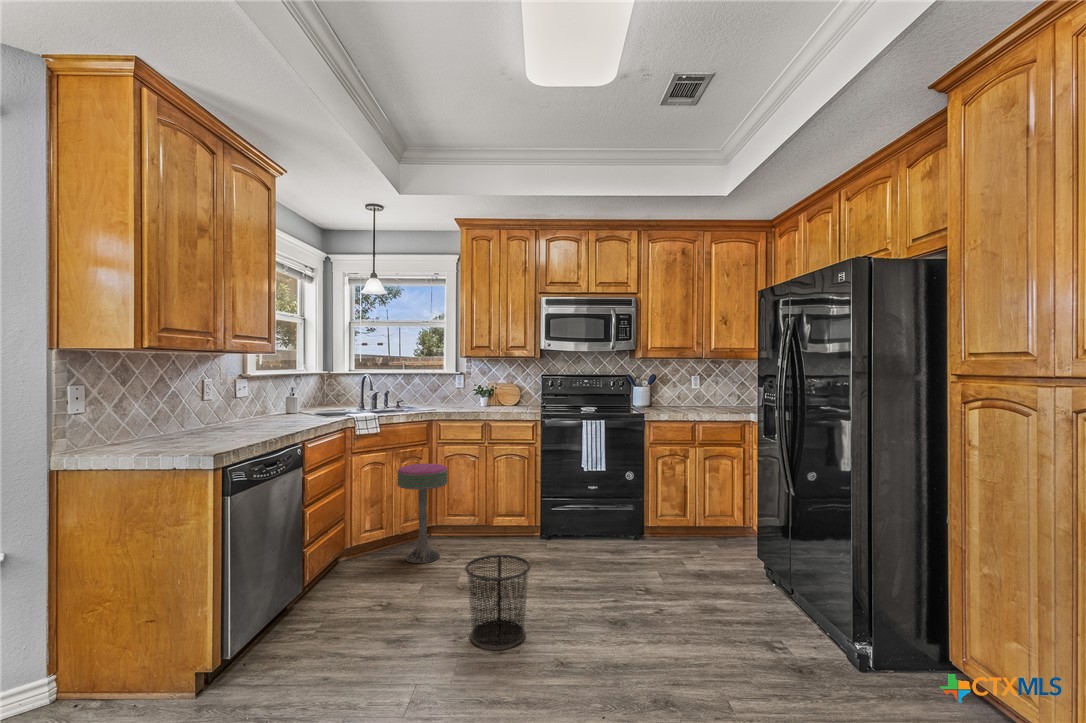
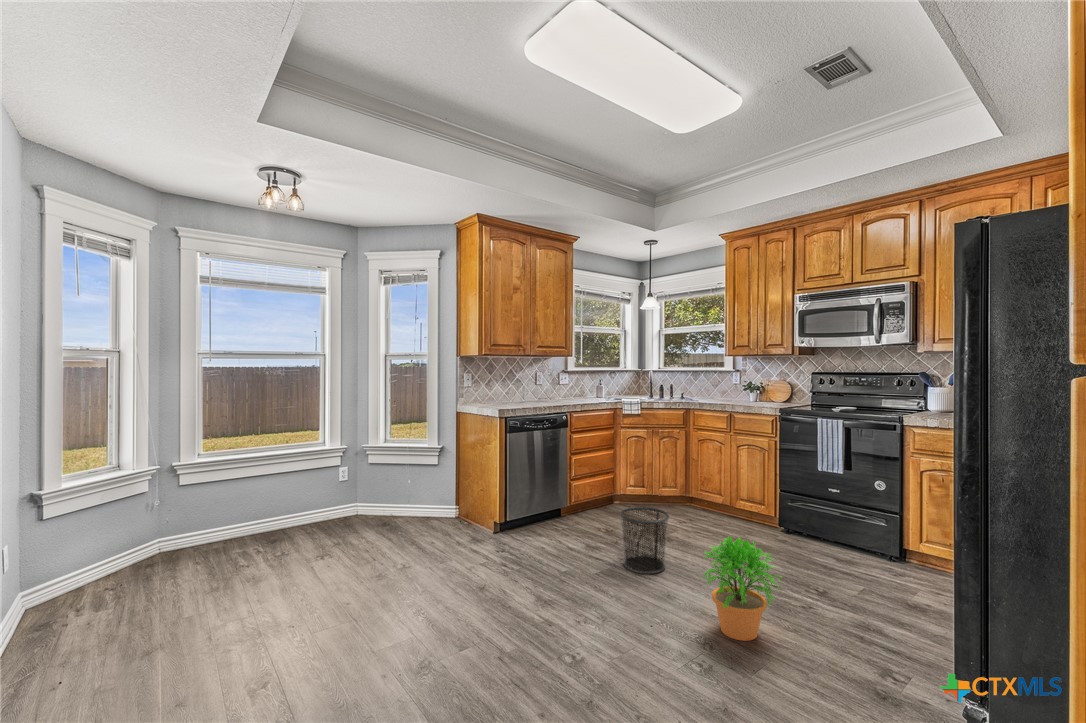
bar stool: present [397,464,448,563] -> none [645,441,685,517]
potted plant: none [643,561,722,682] -> present [703,536,781,641]

